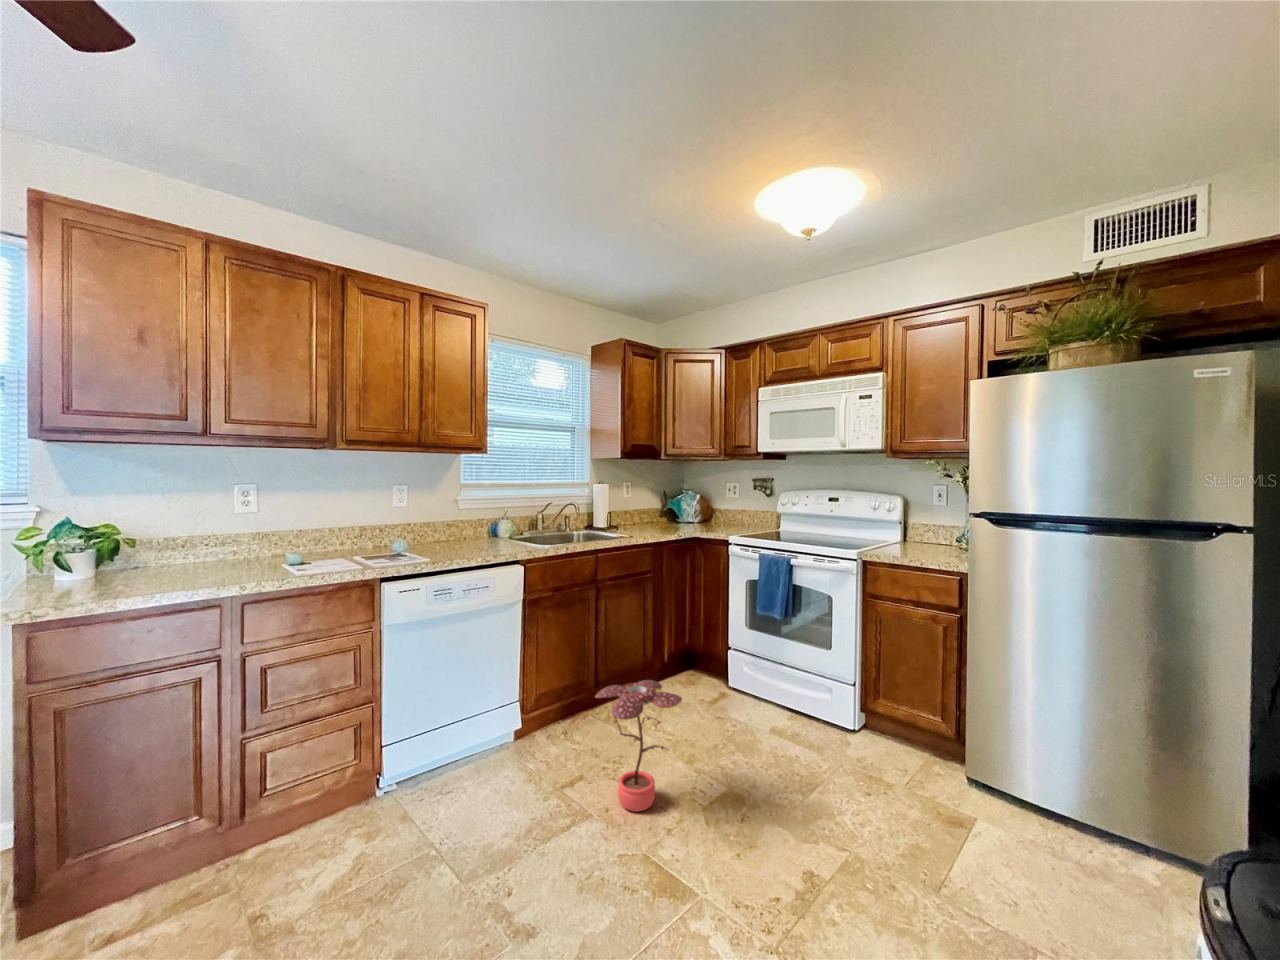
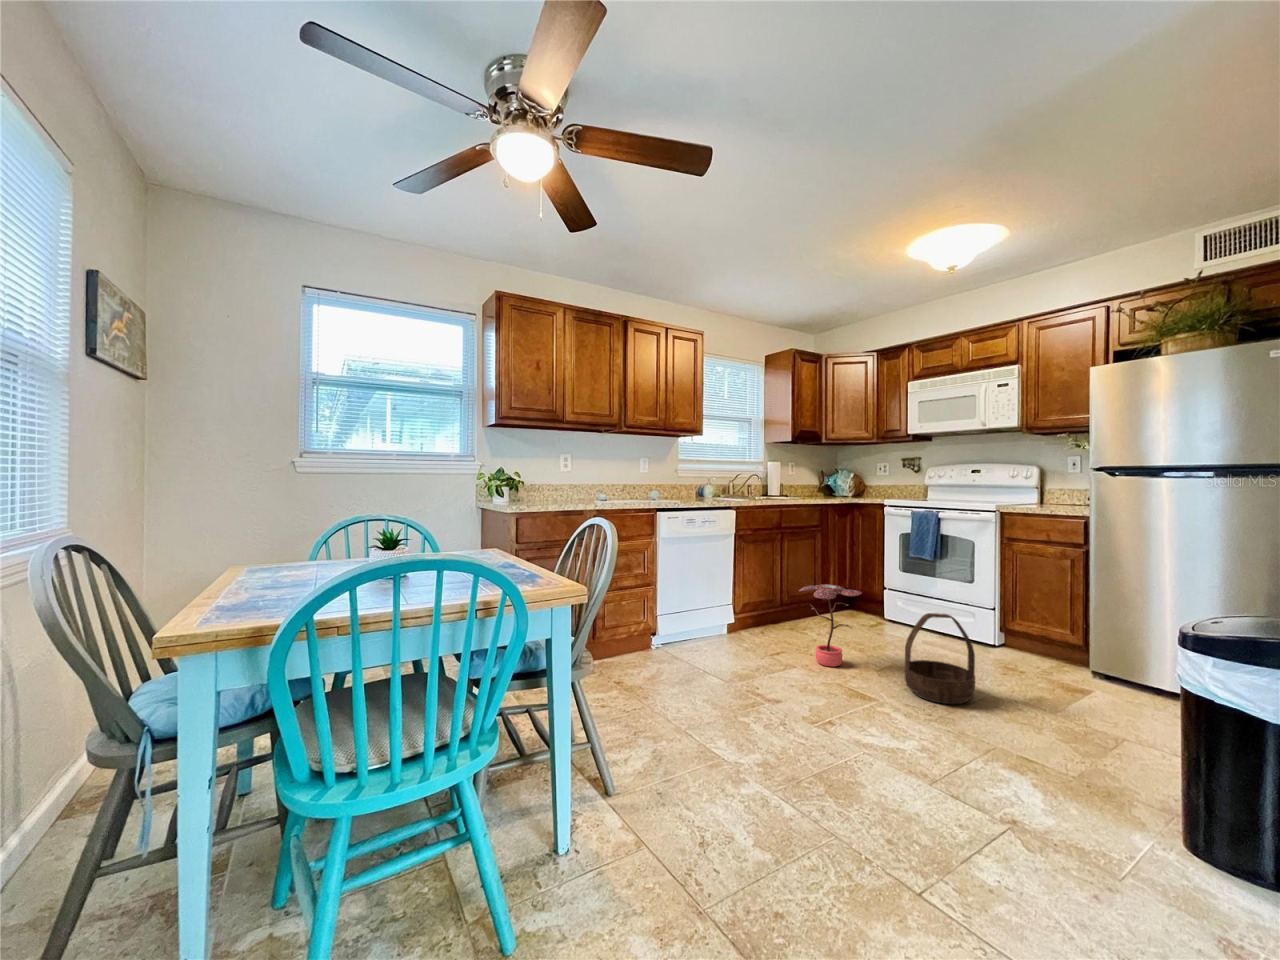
basket: none [733,746,831,900] -> present [905,613,975,704]

